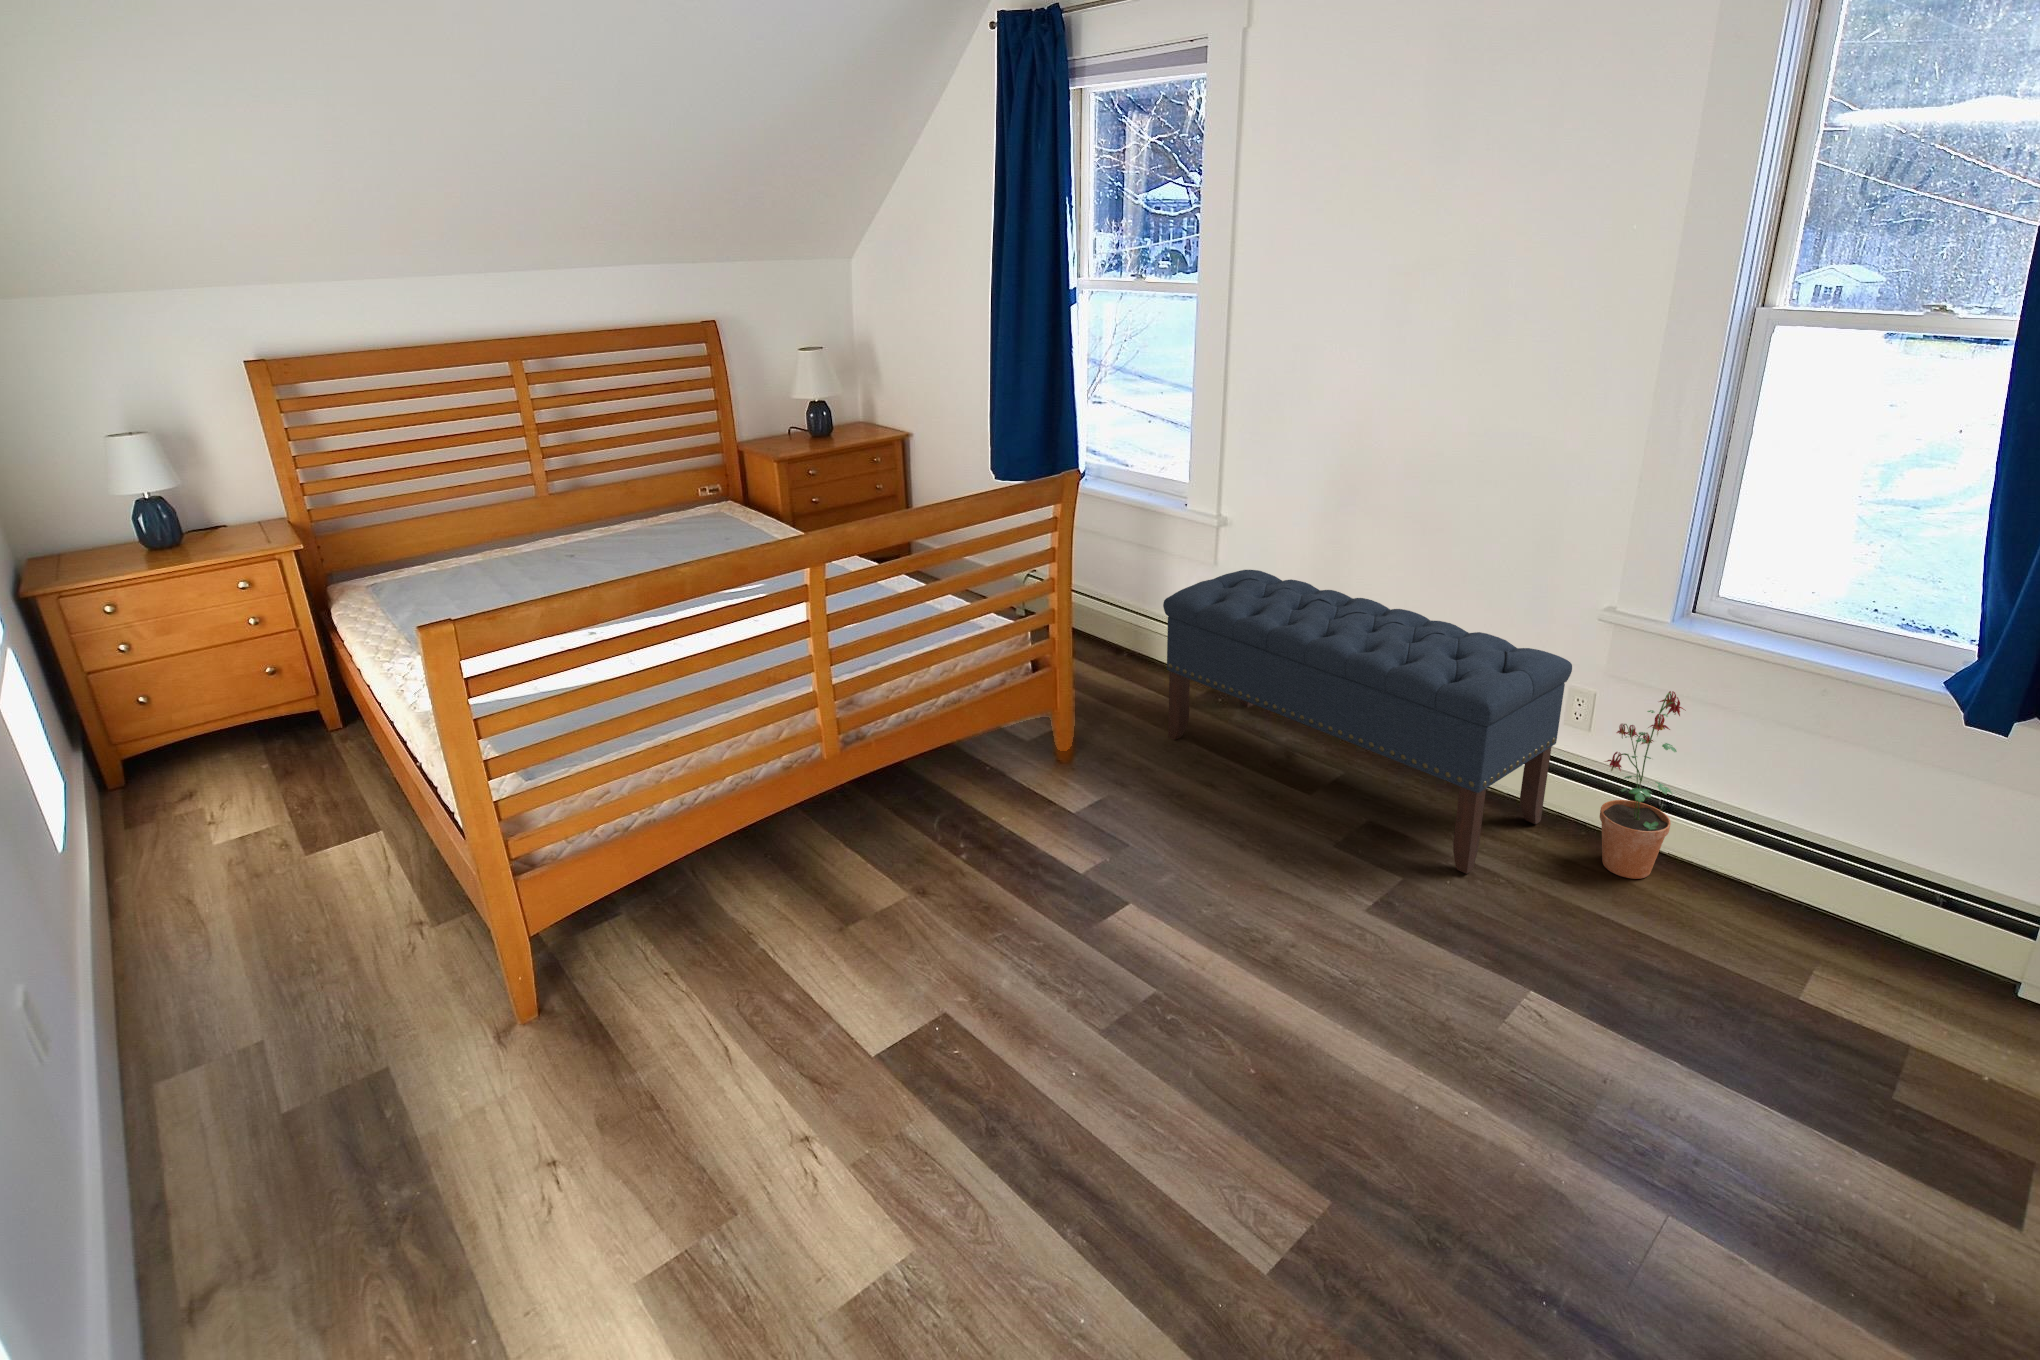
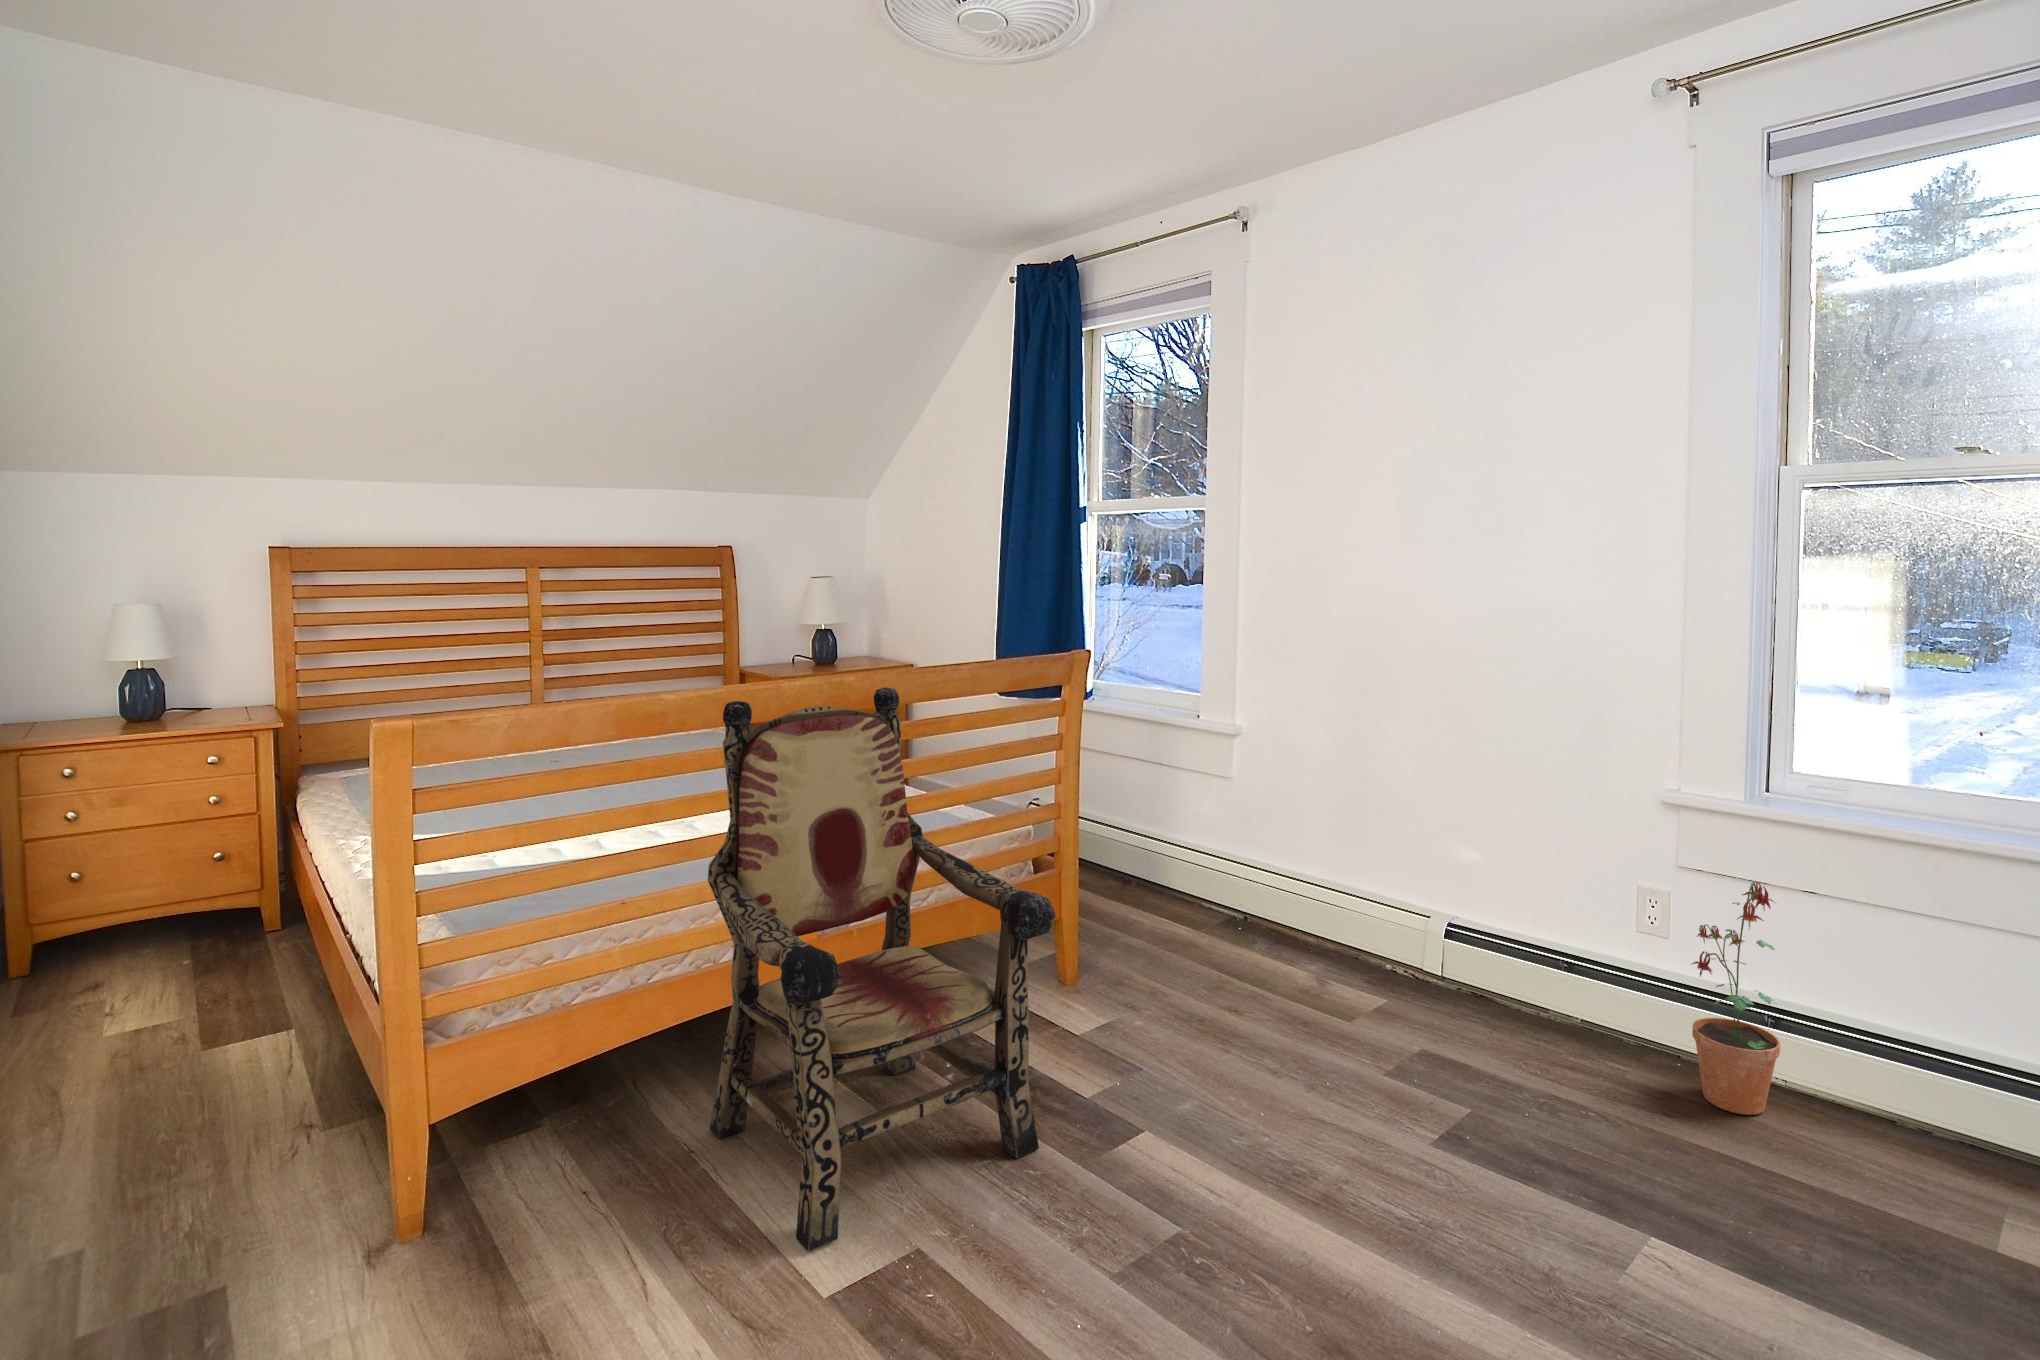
armchair: none [739,536,1051,1020] -> present [708,687,1056,1252]
bench: present [1163,570,1572,874] -> none [1175,773,1636,1104]

